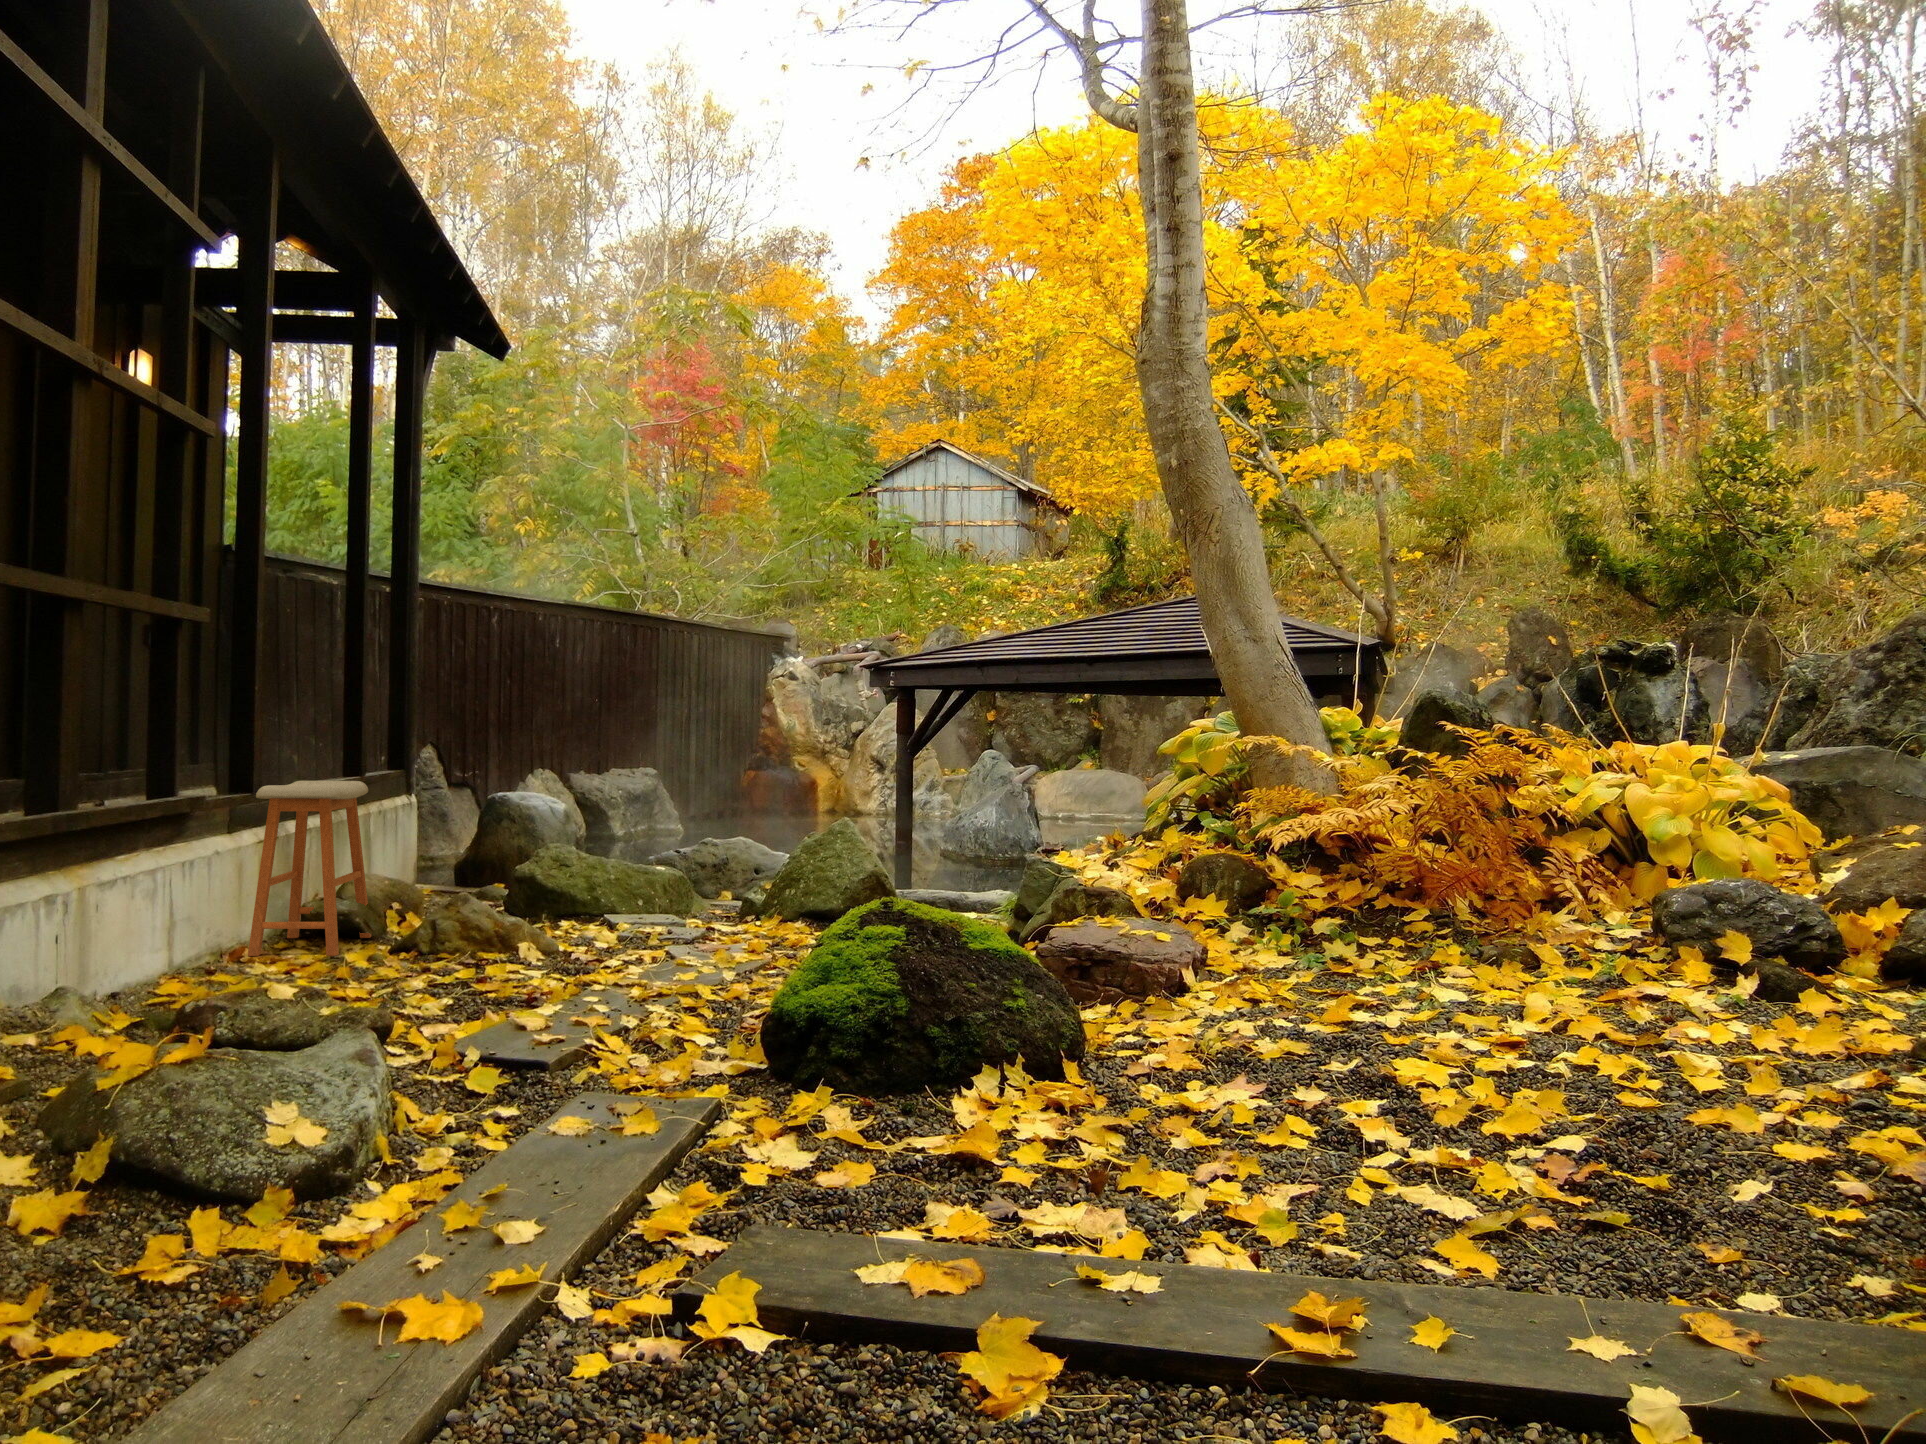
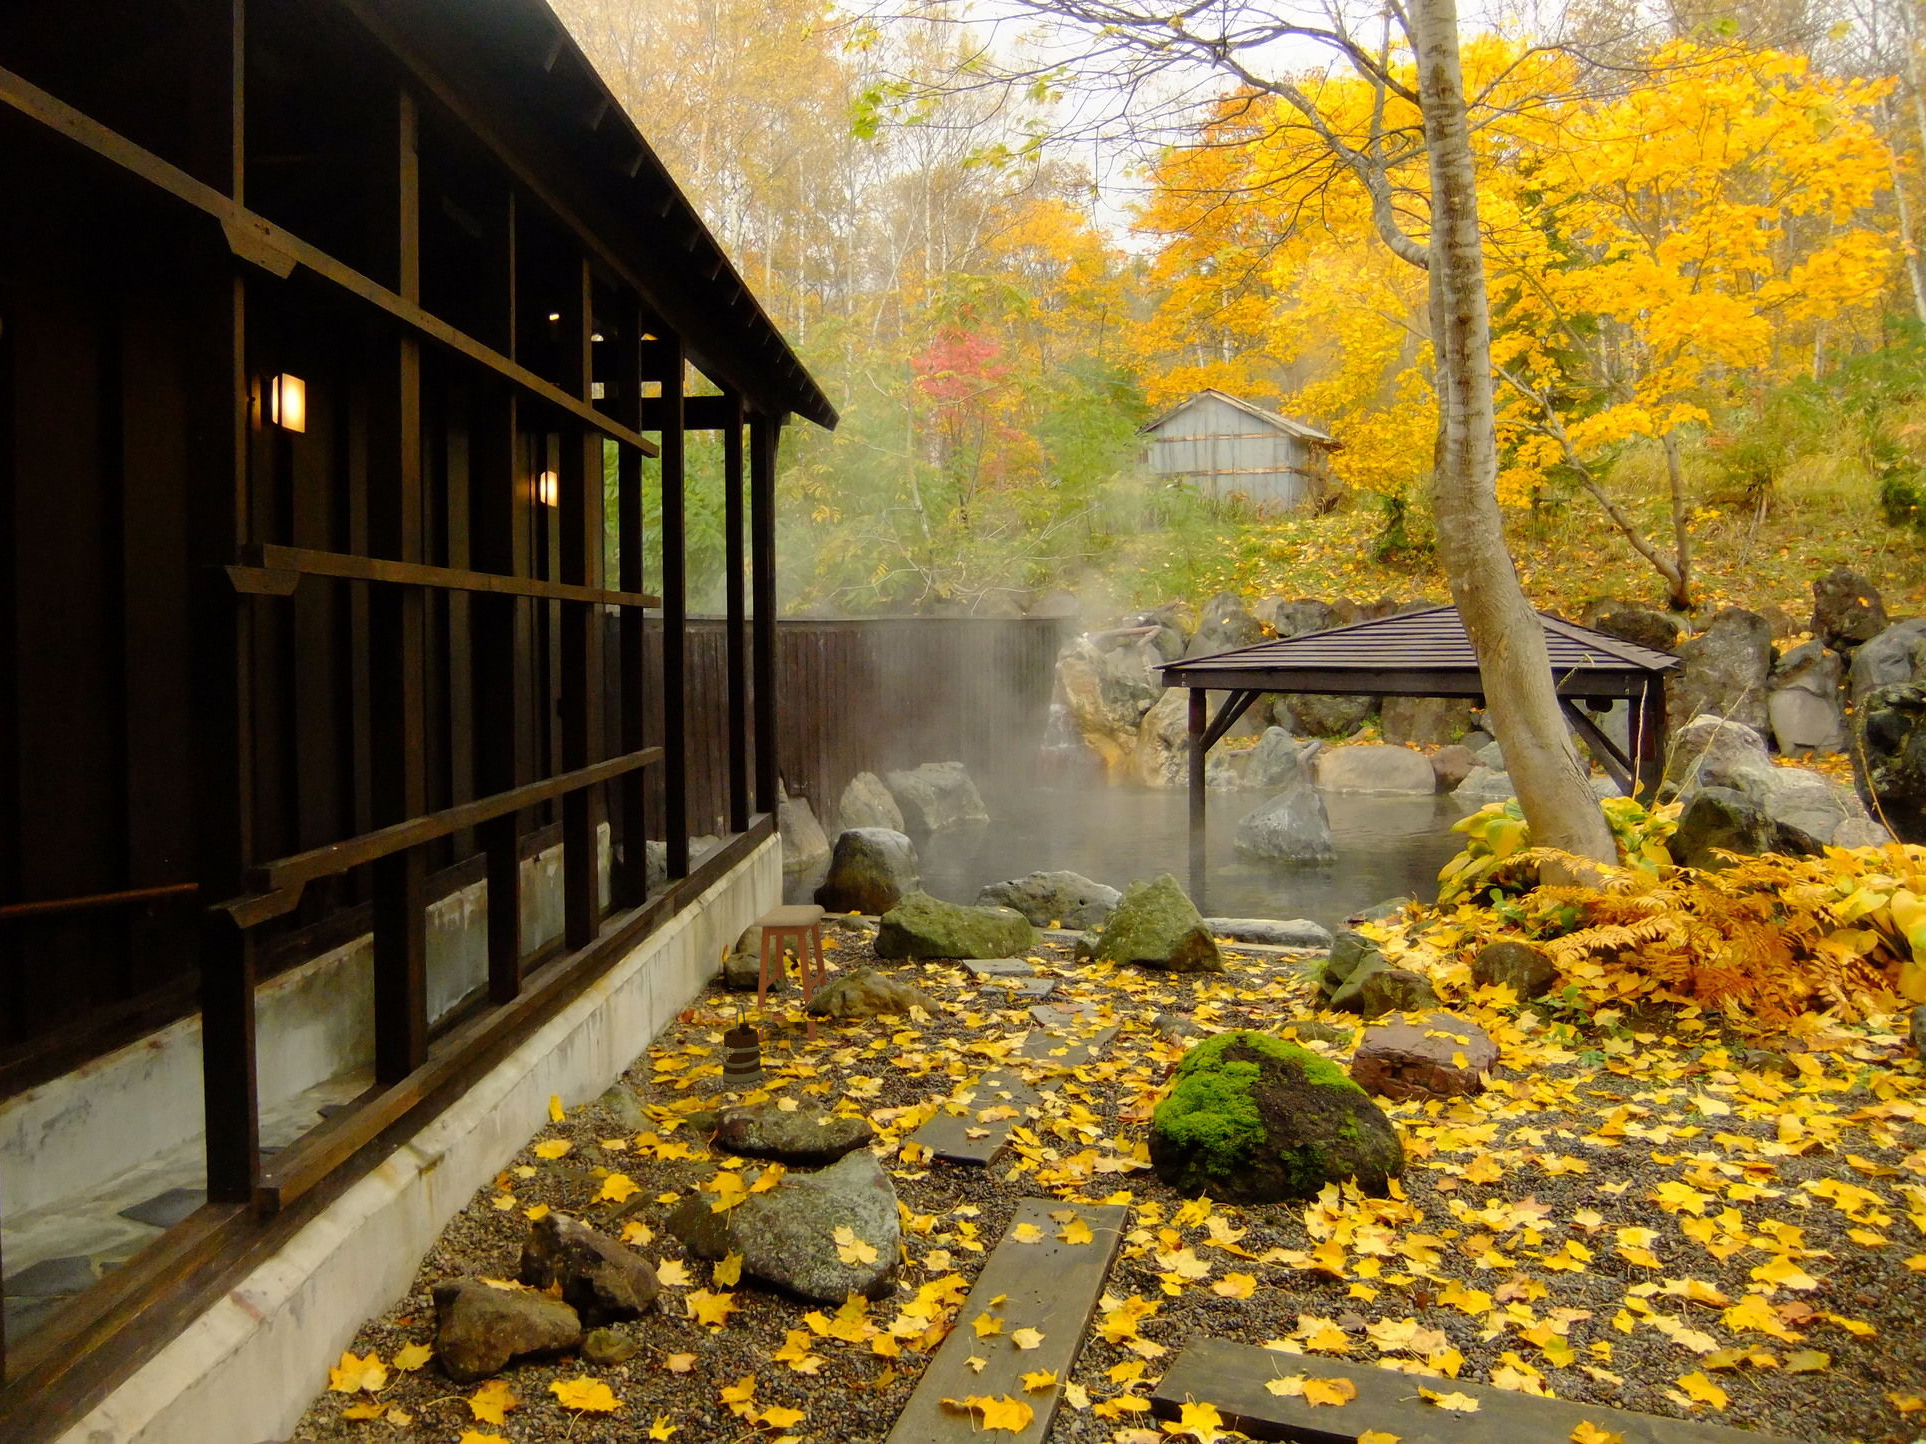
wooden bucket: none [176,884,241,993] -> present [723,1003,763,1083]

